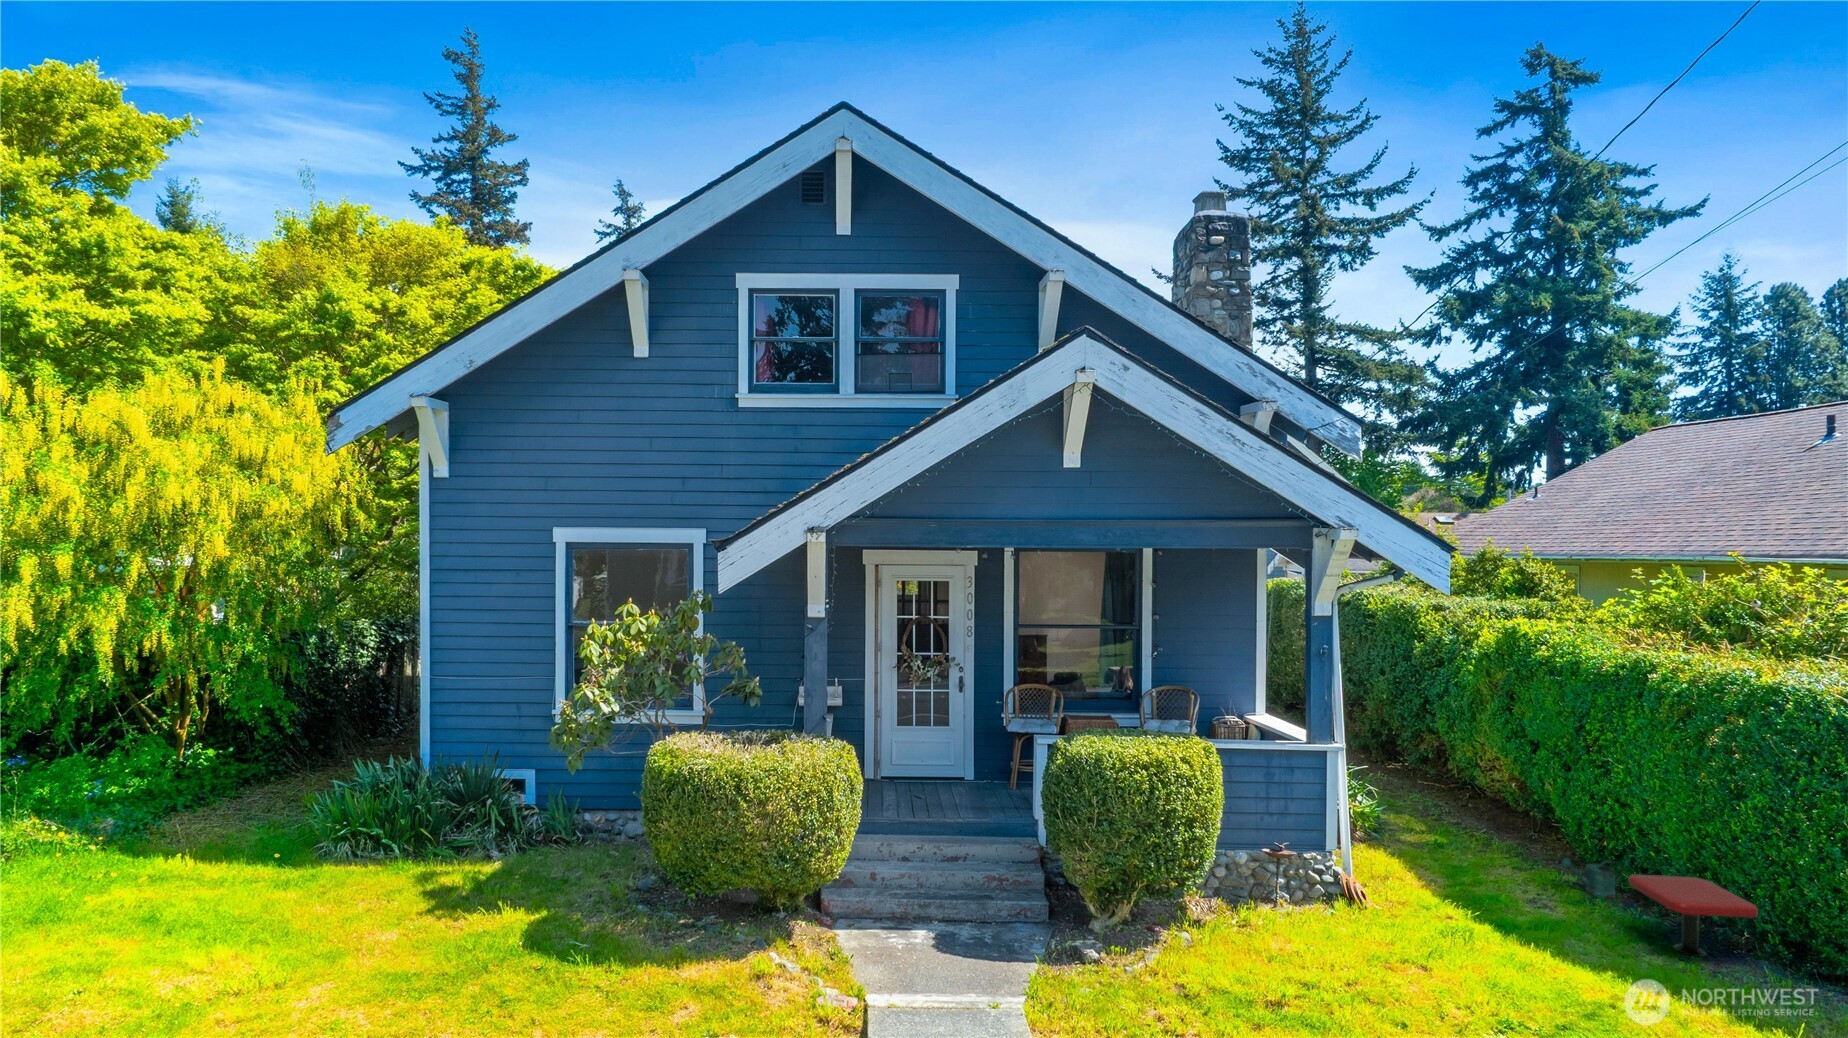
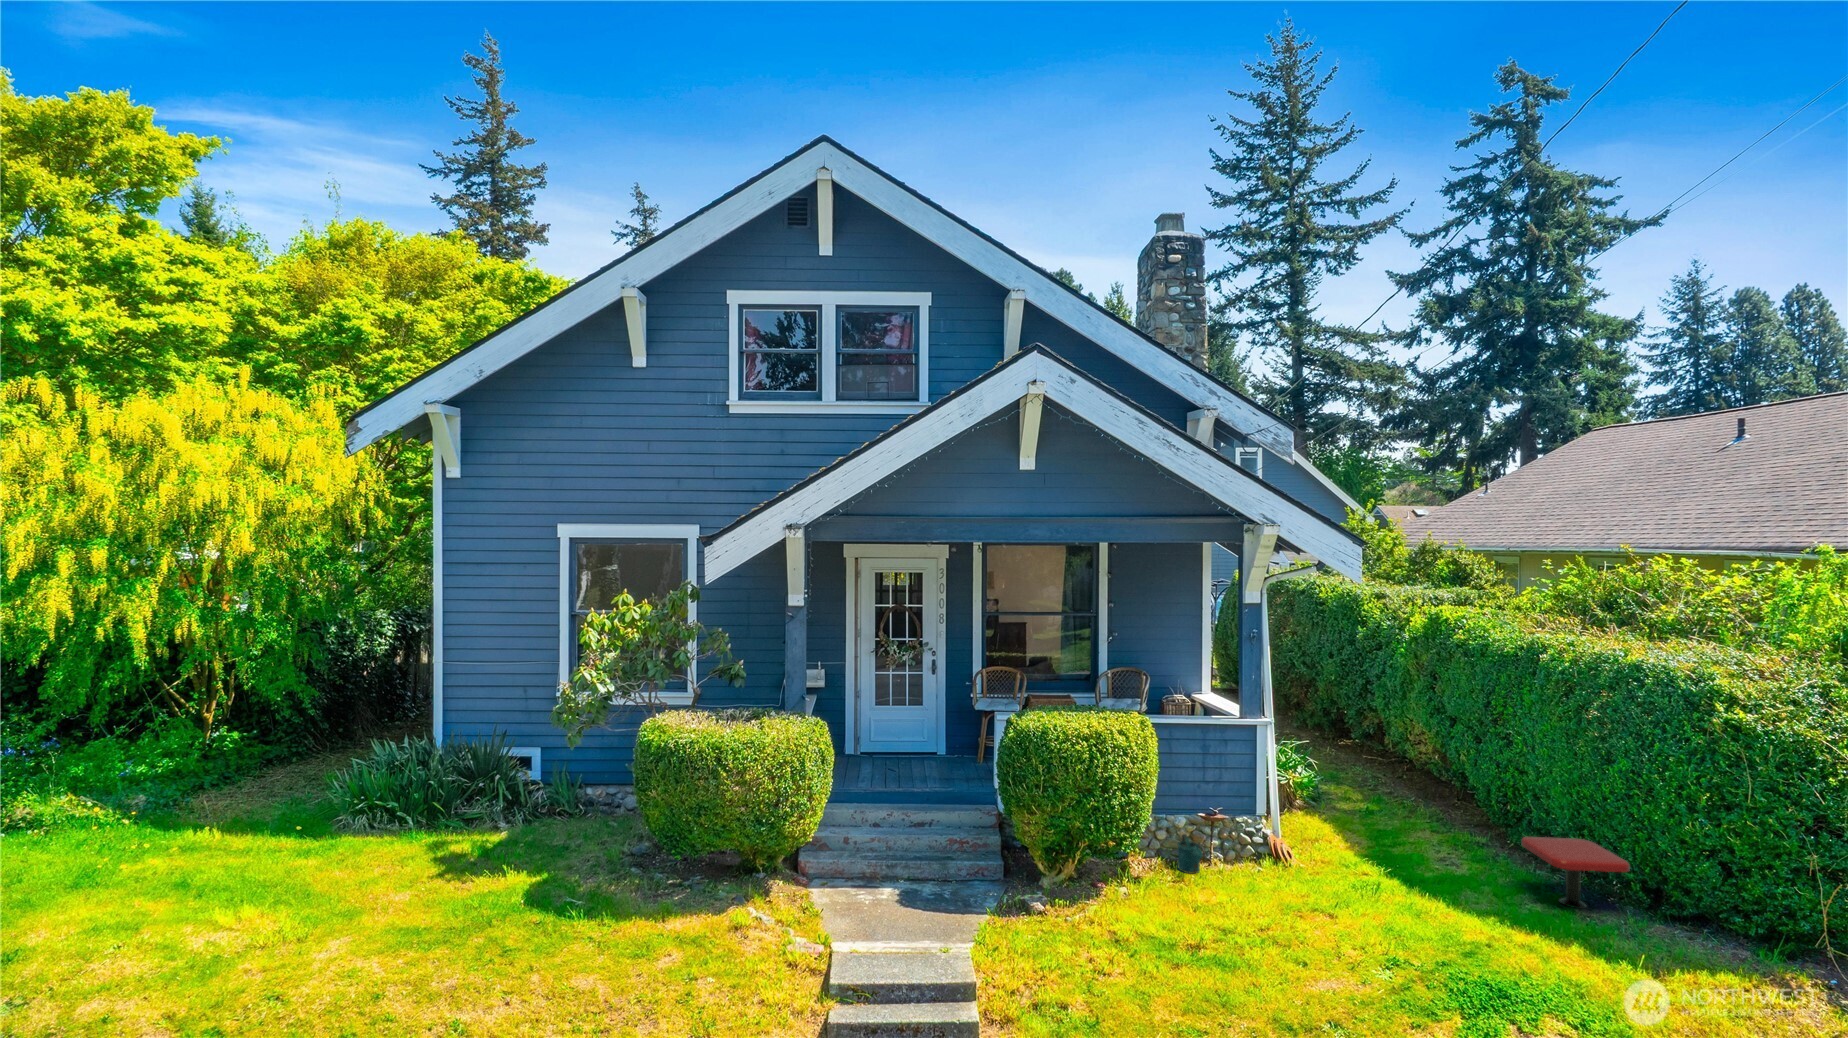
watering can: present [1561,858,1622,898] -> present [1177,834,1203,874]

